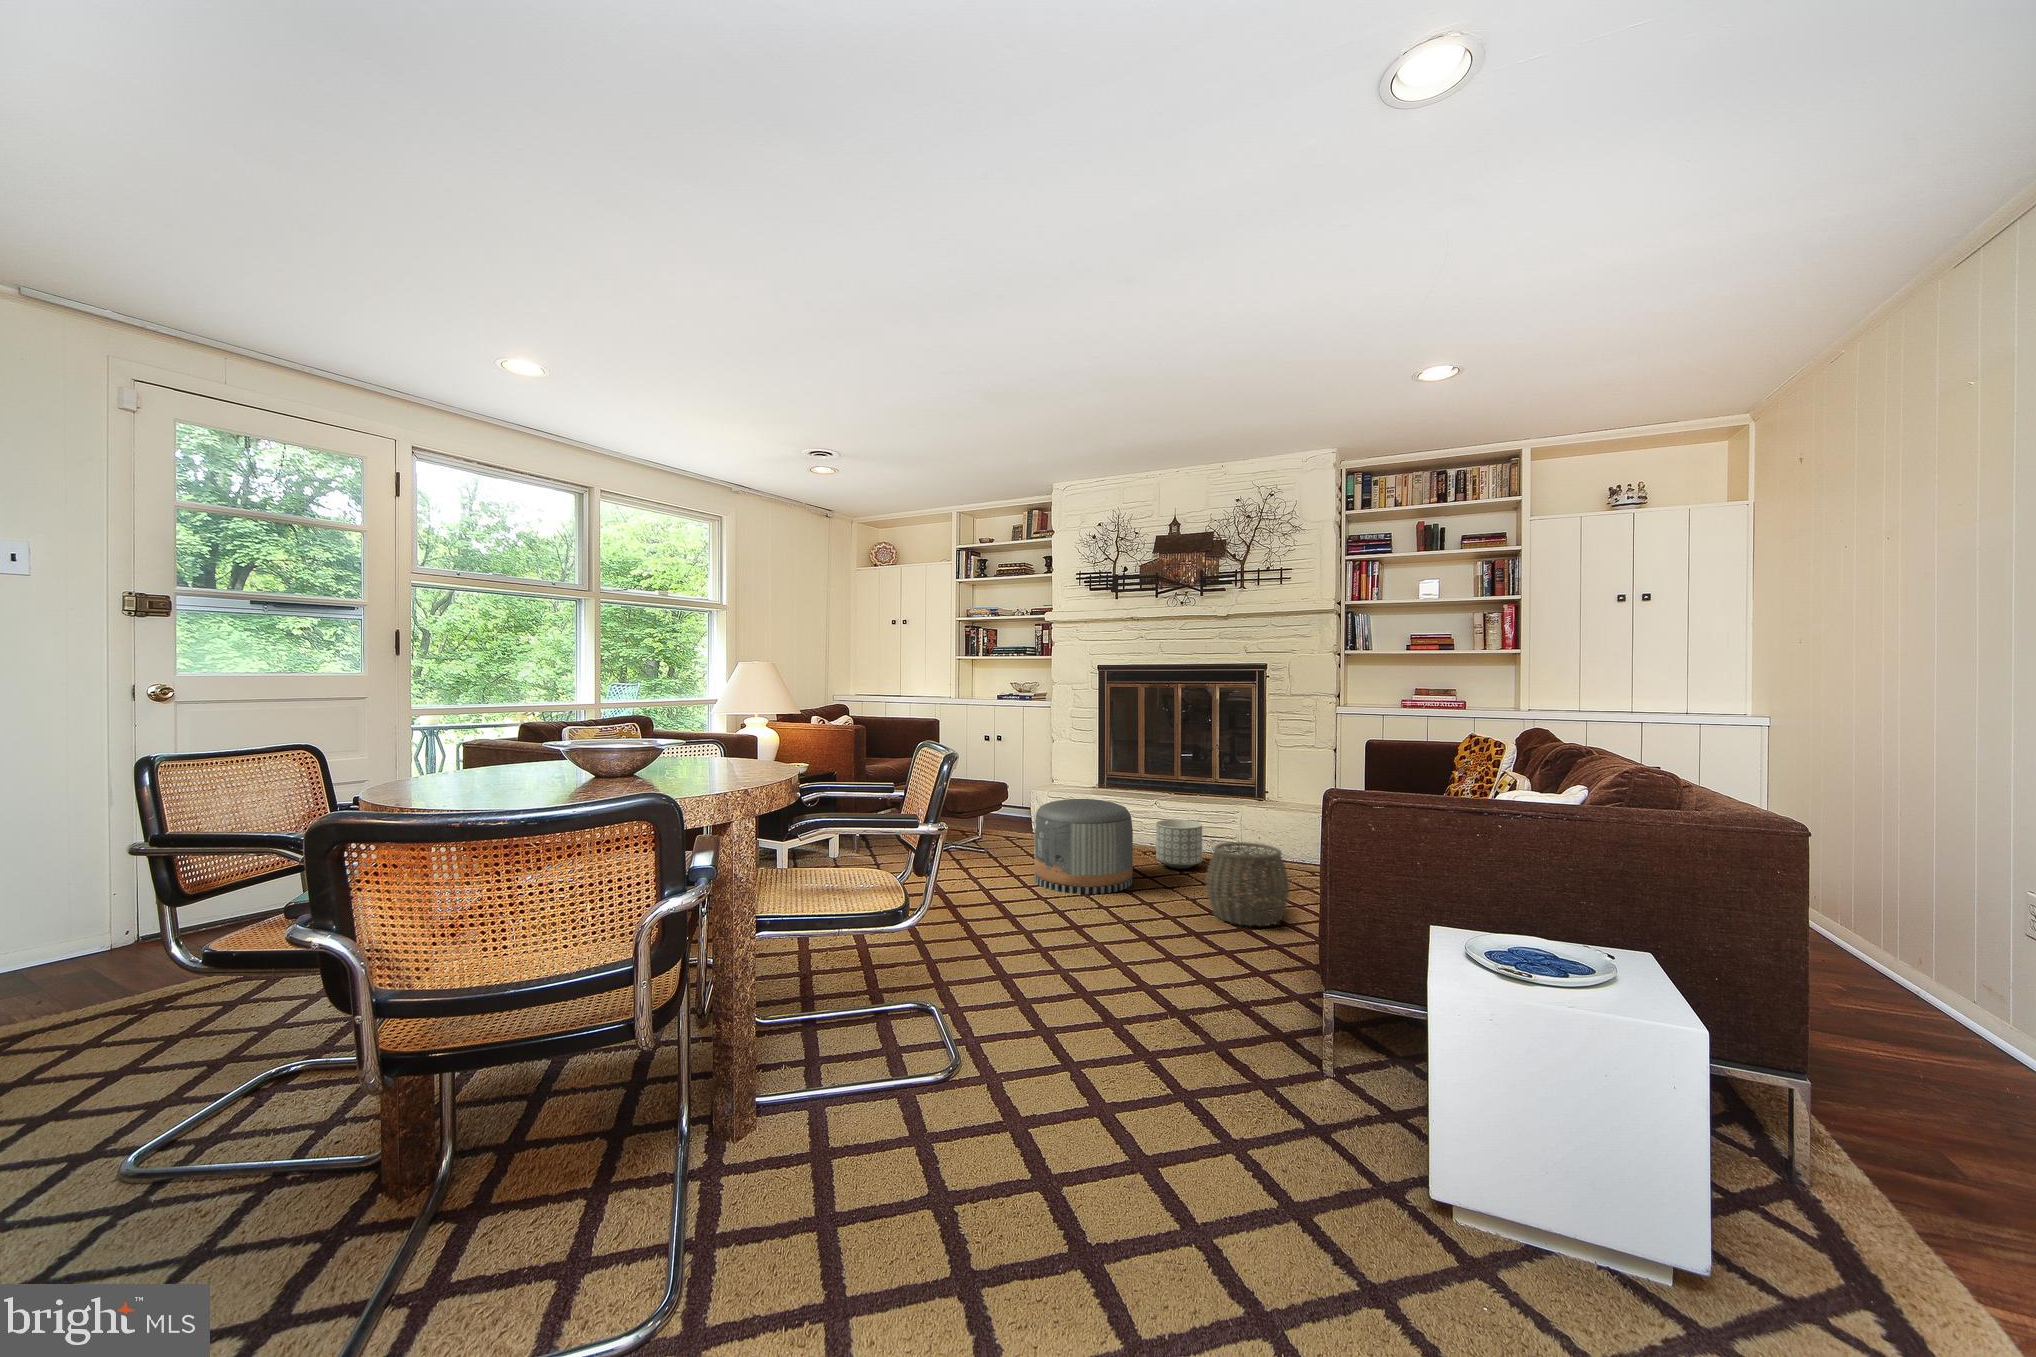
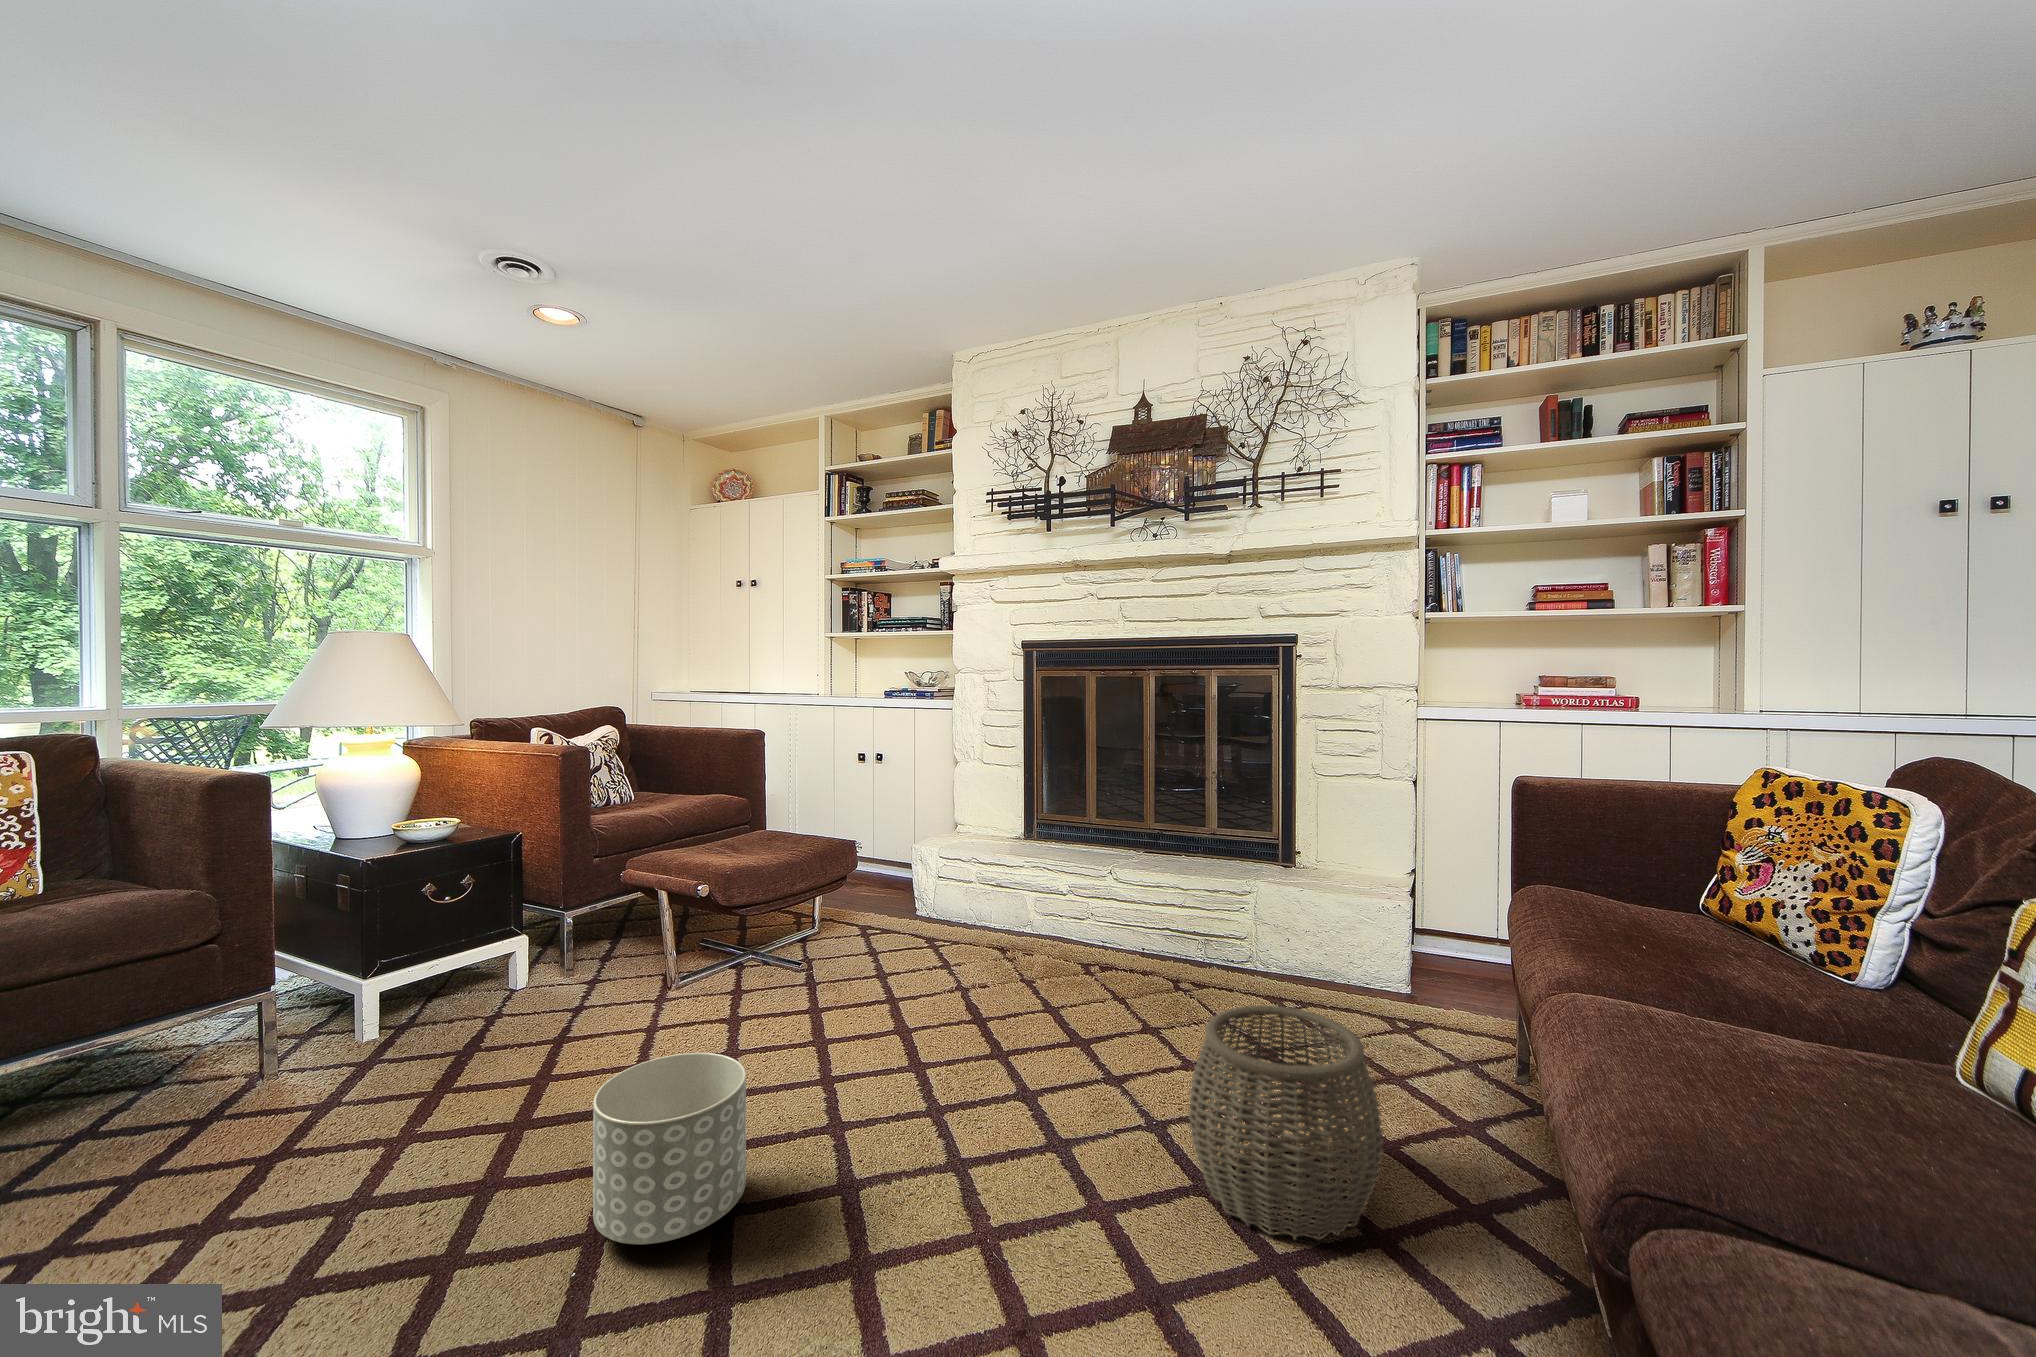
pouf: present [1034,799,1133,894] -> none [855,883,1048,1098]
planter: present [1156,820,1202,869] -> present [593,1053,746,1244]

